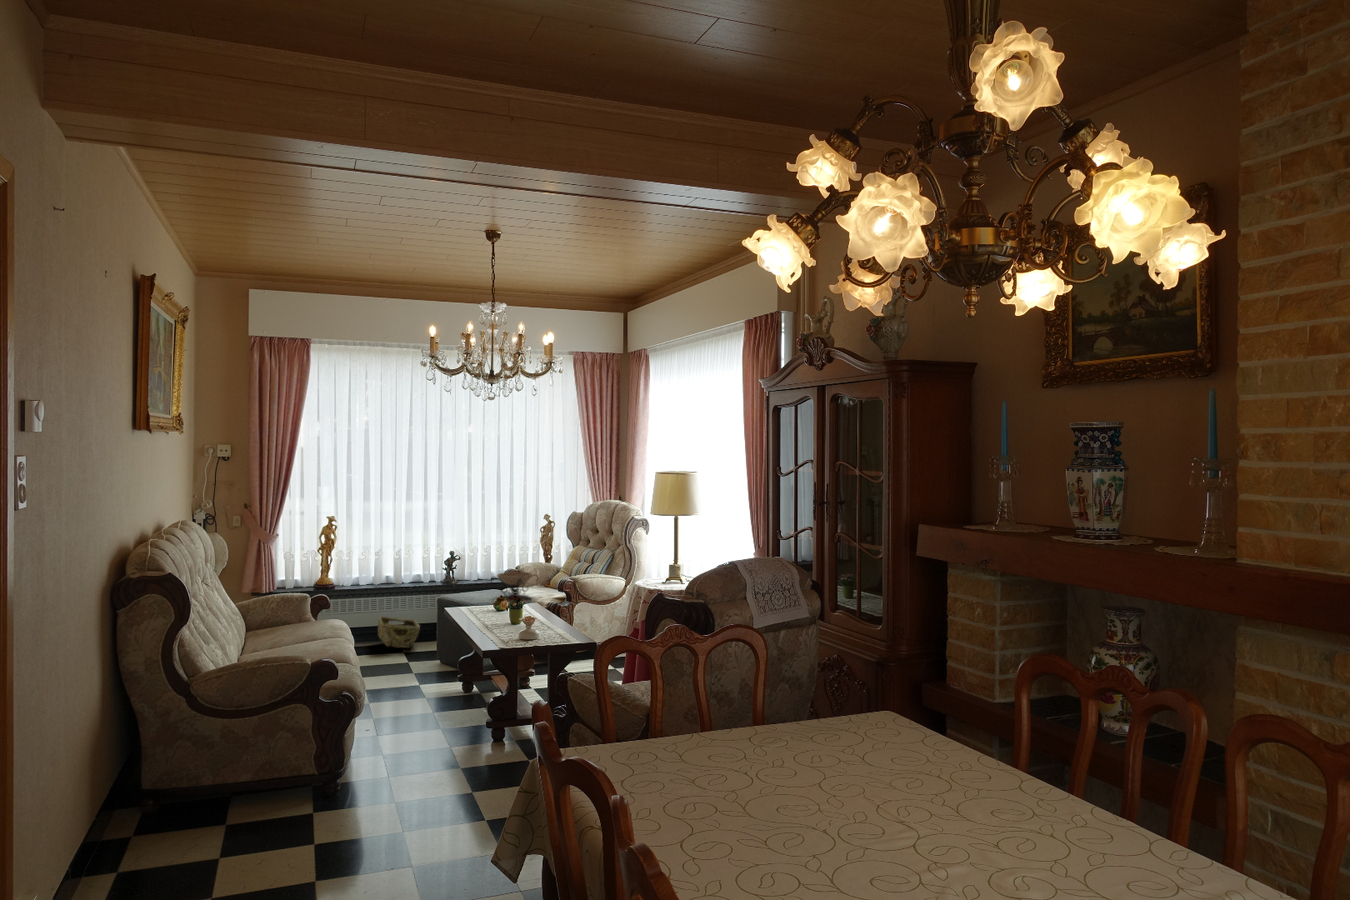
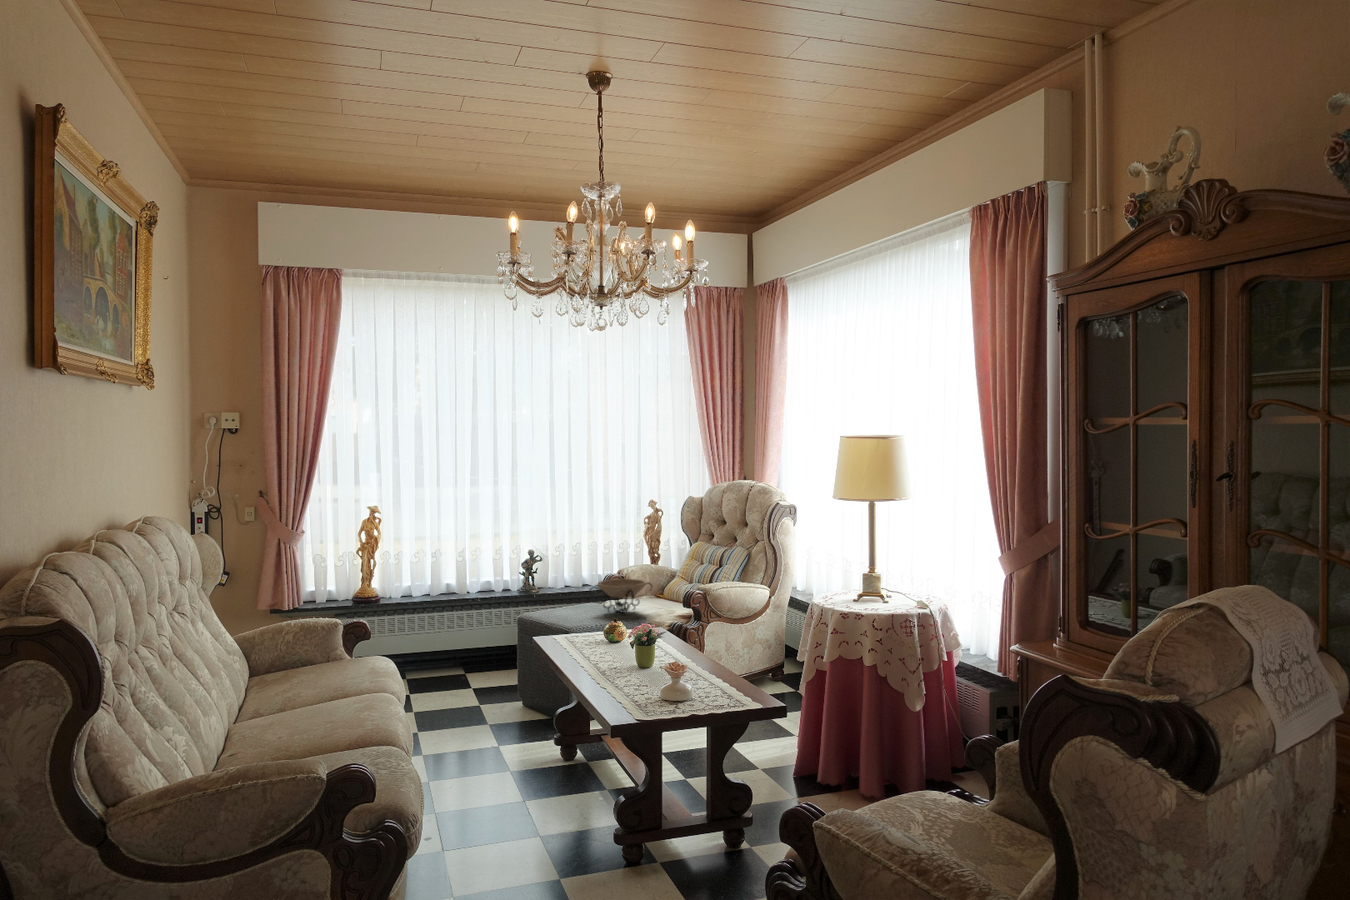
woven basket: present [378,617,420,648] -> none [437,638,493,682]

